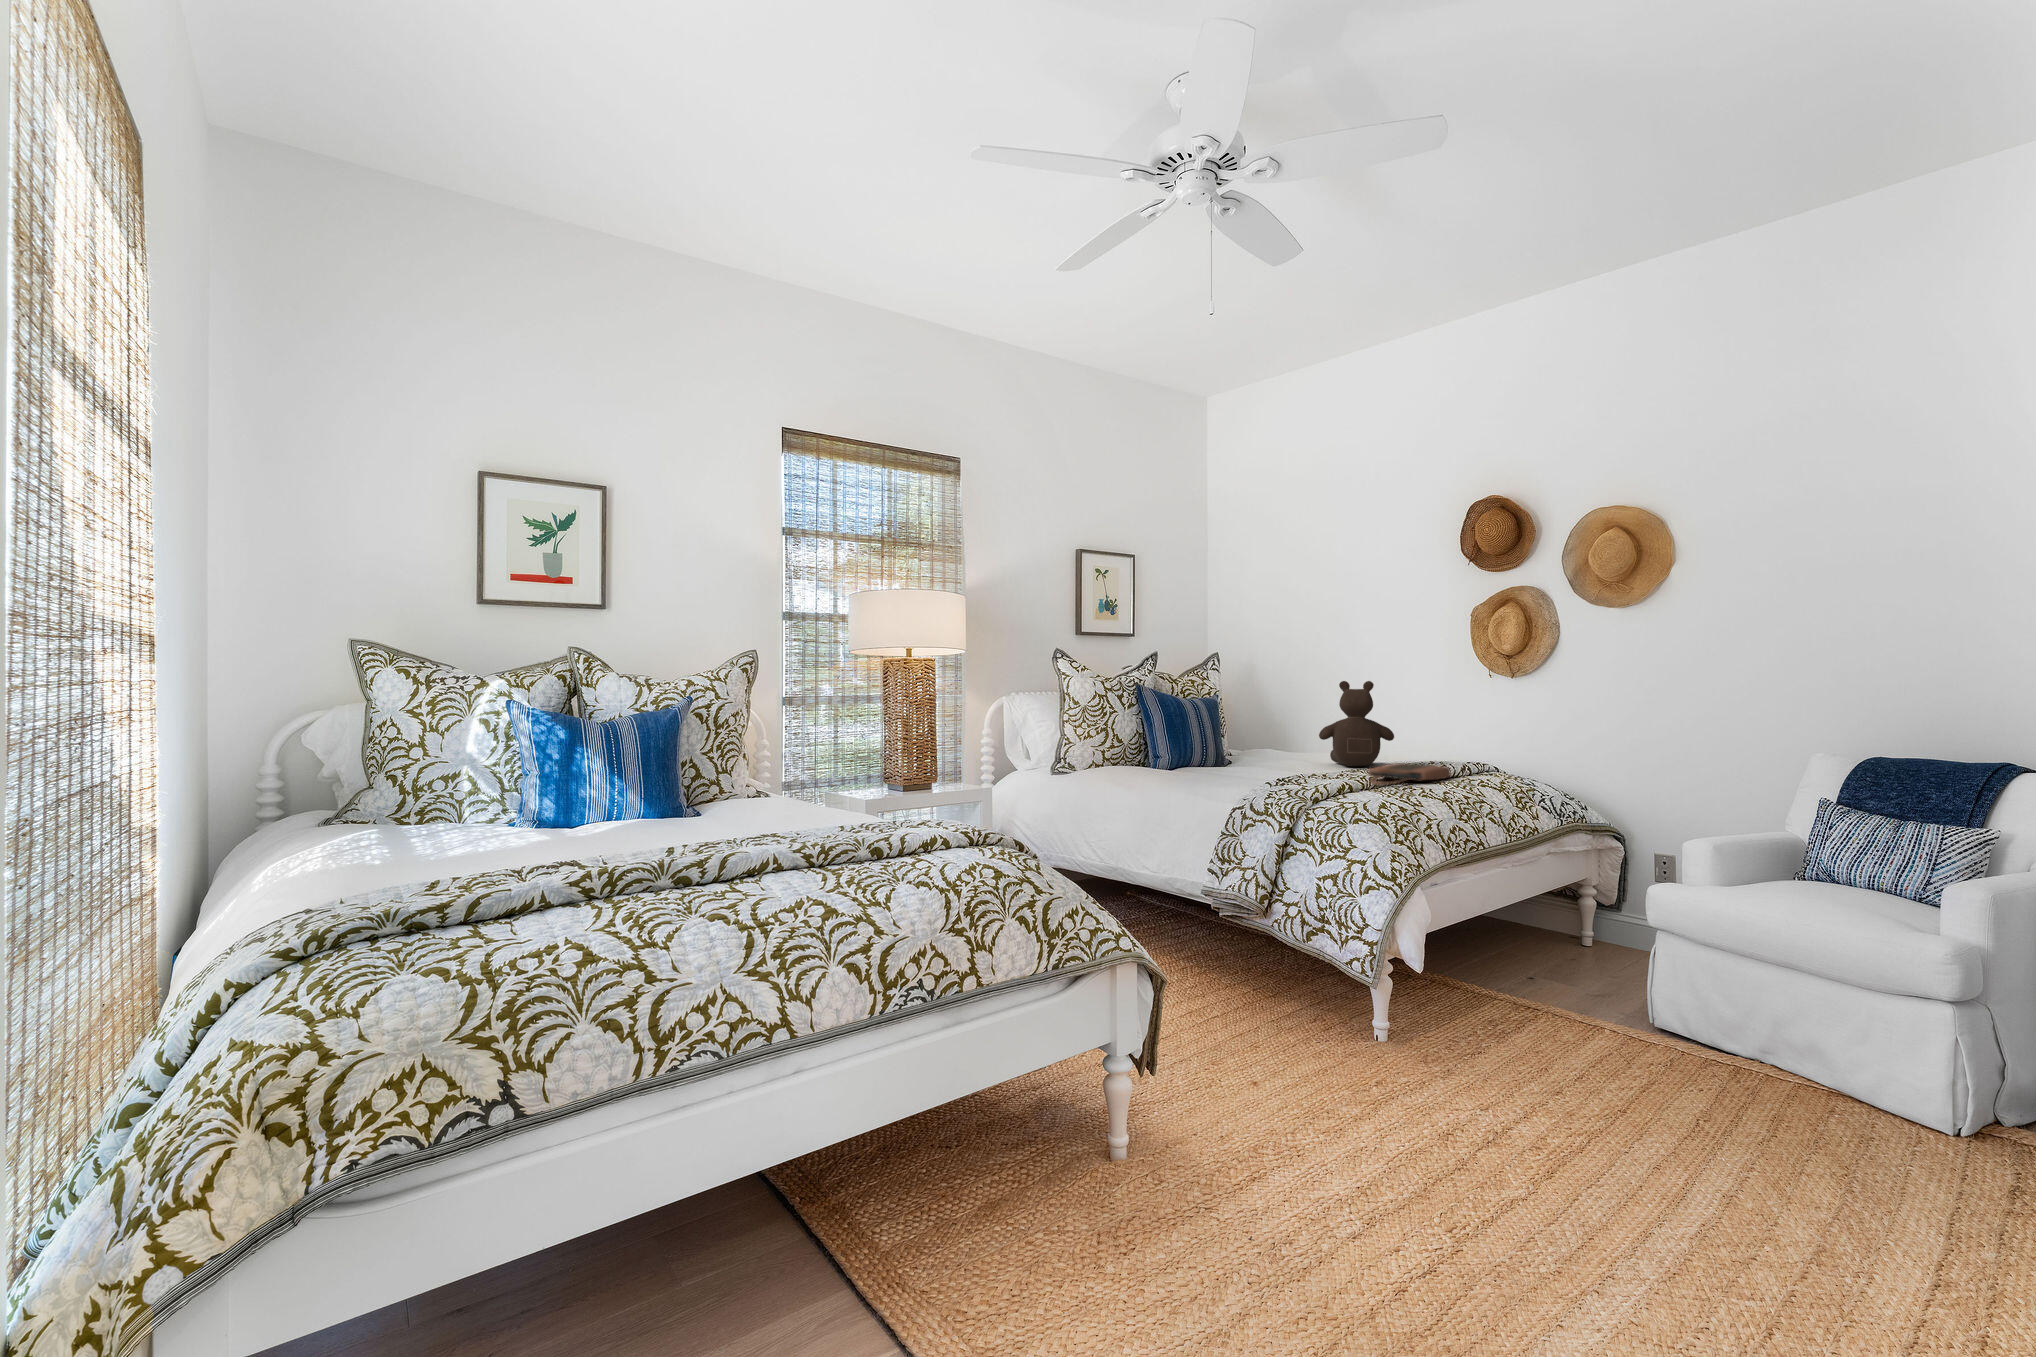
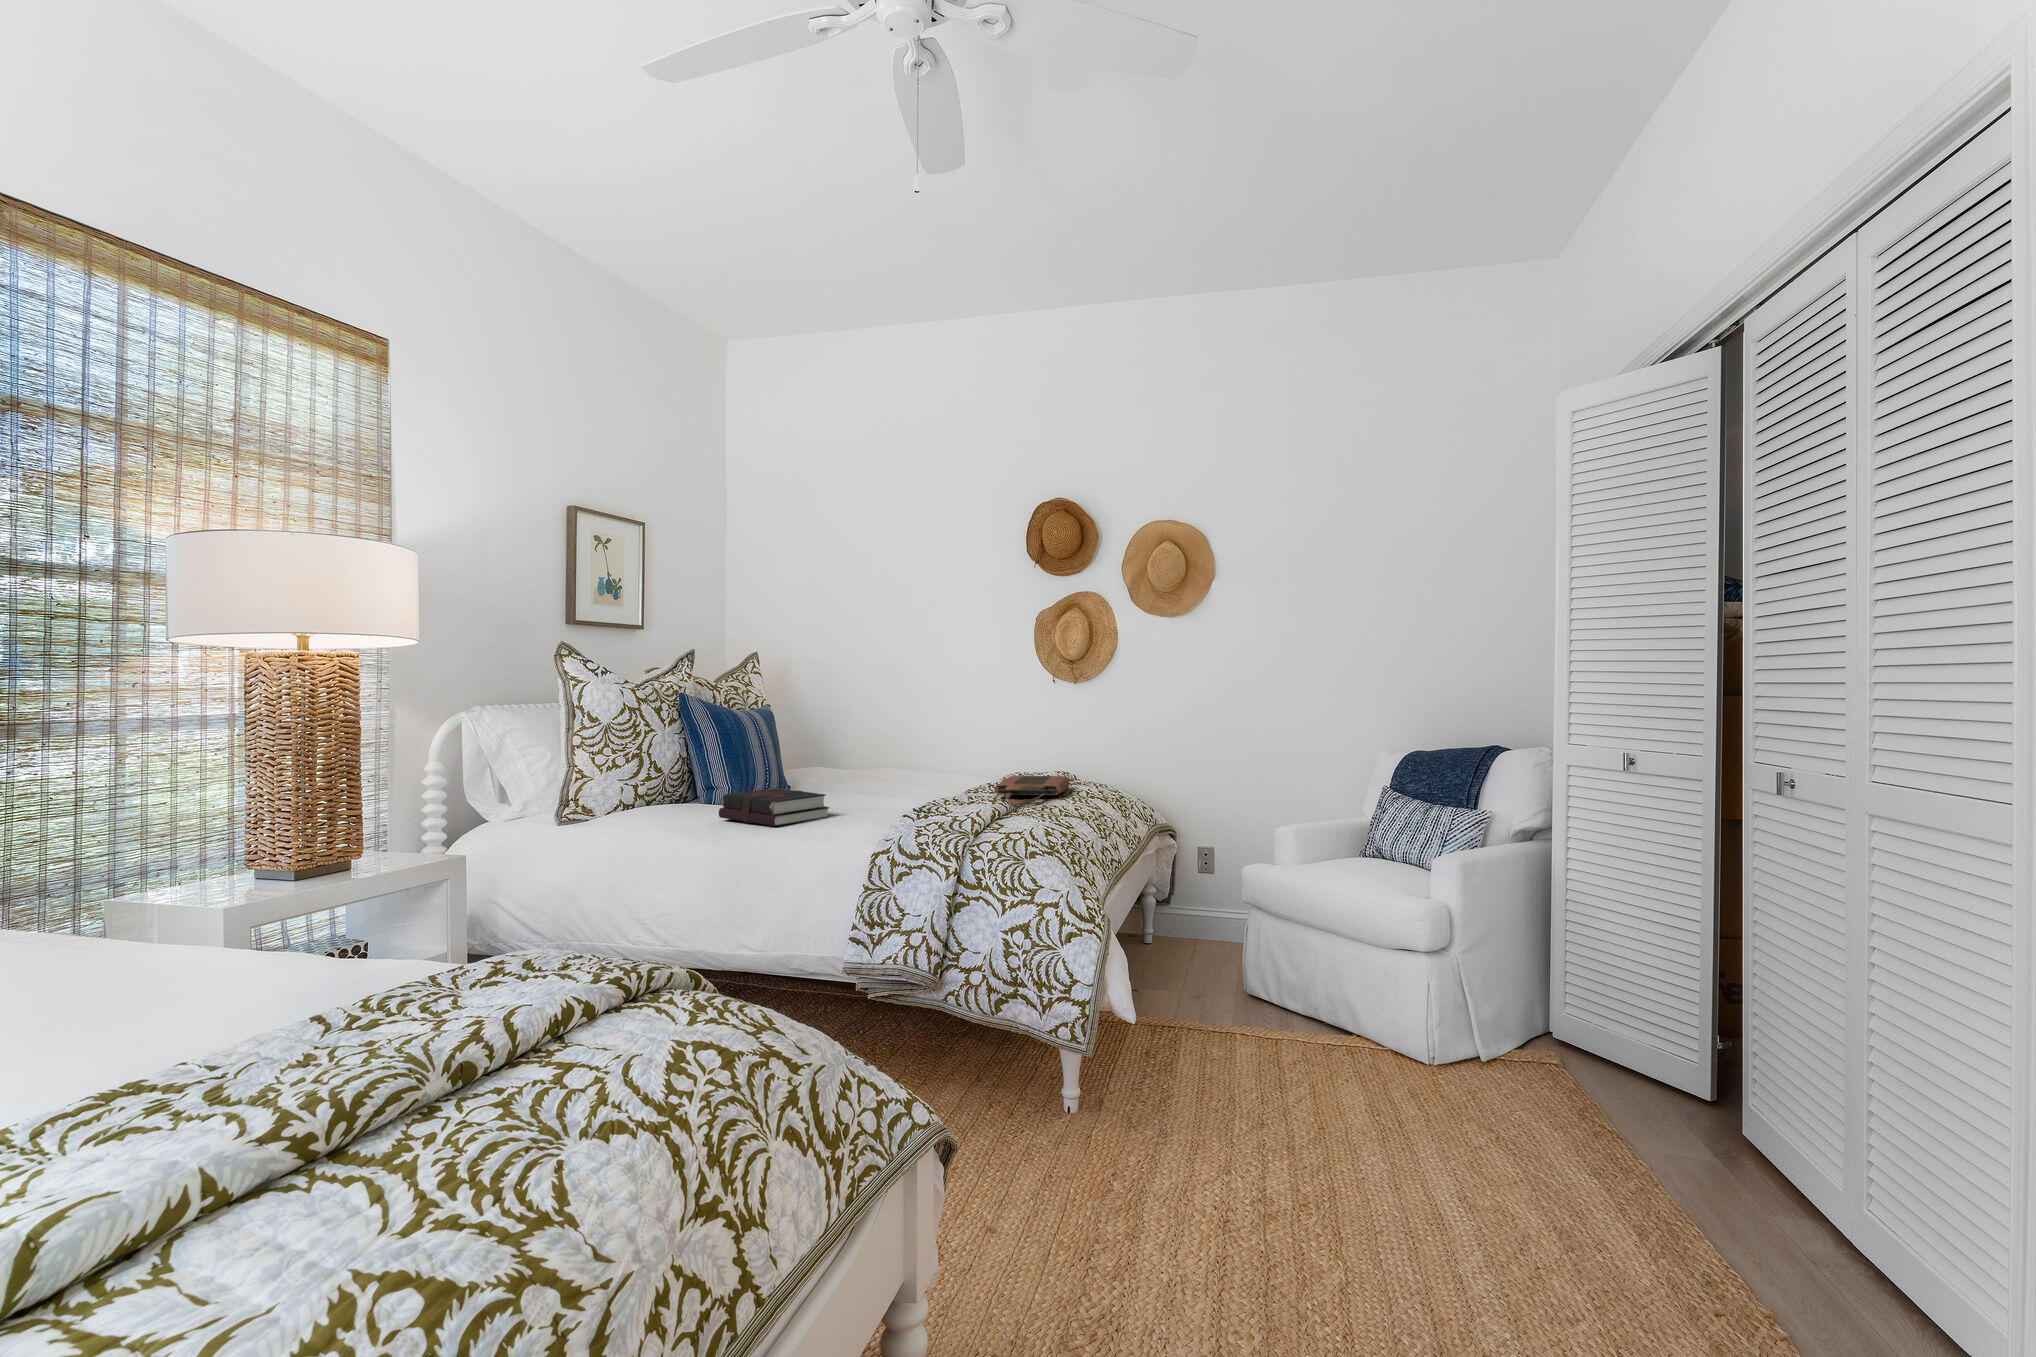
teddy bear: present [1319,681,1394,767] -> none [911,684,991,783]
hardback book: none [1148,758,1224,784] -> present [719,788,829,826]

